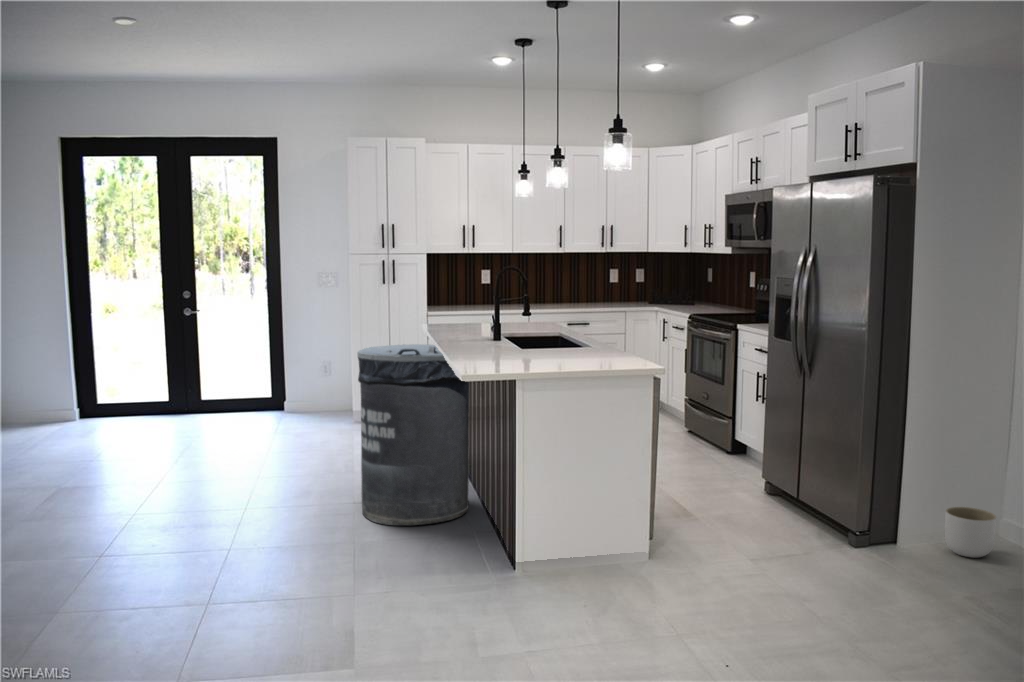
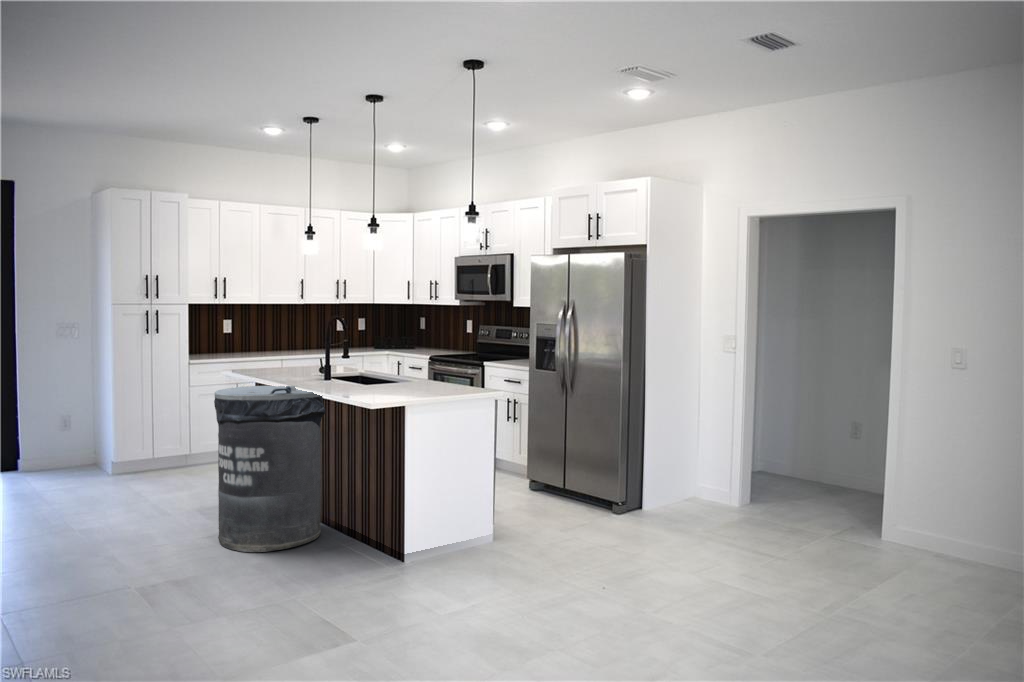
planter: present [945,507,996,558] -> none [671,477,703,510]

